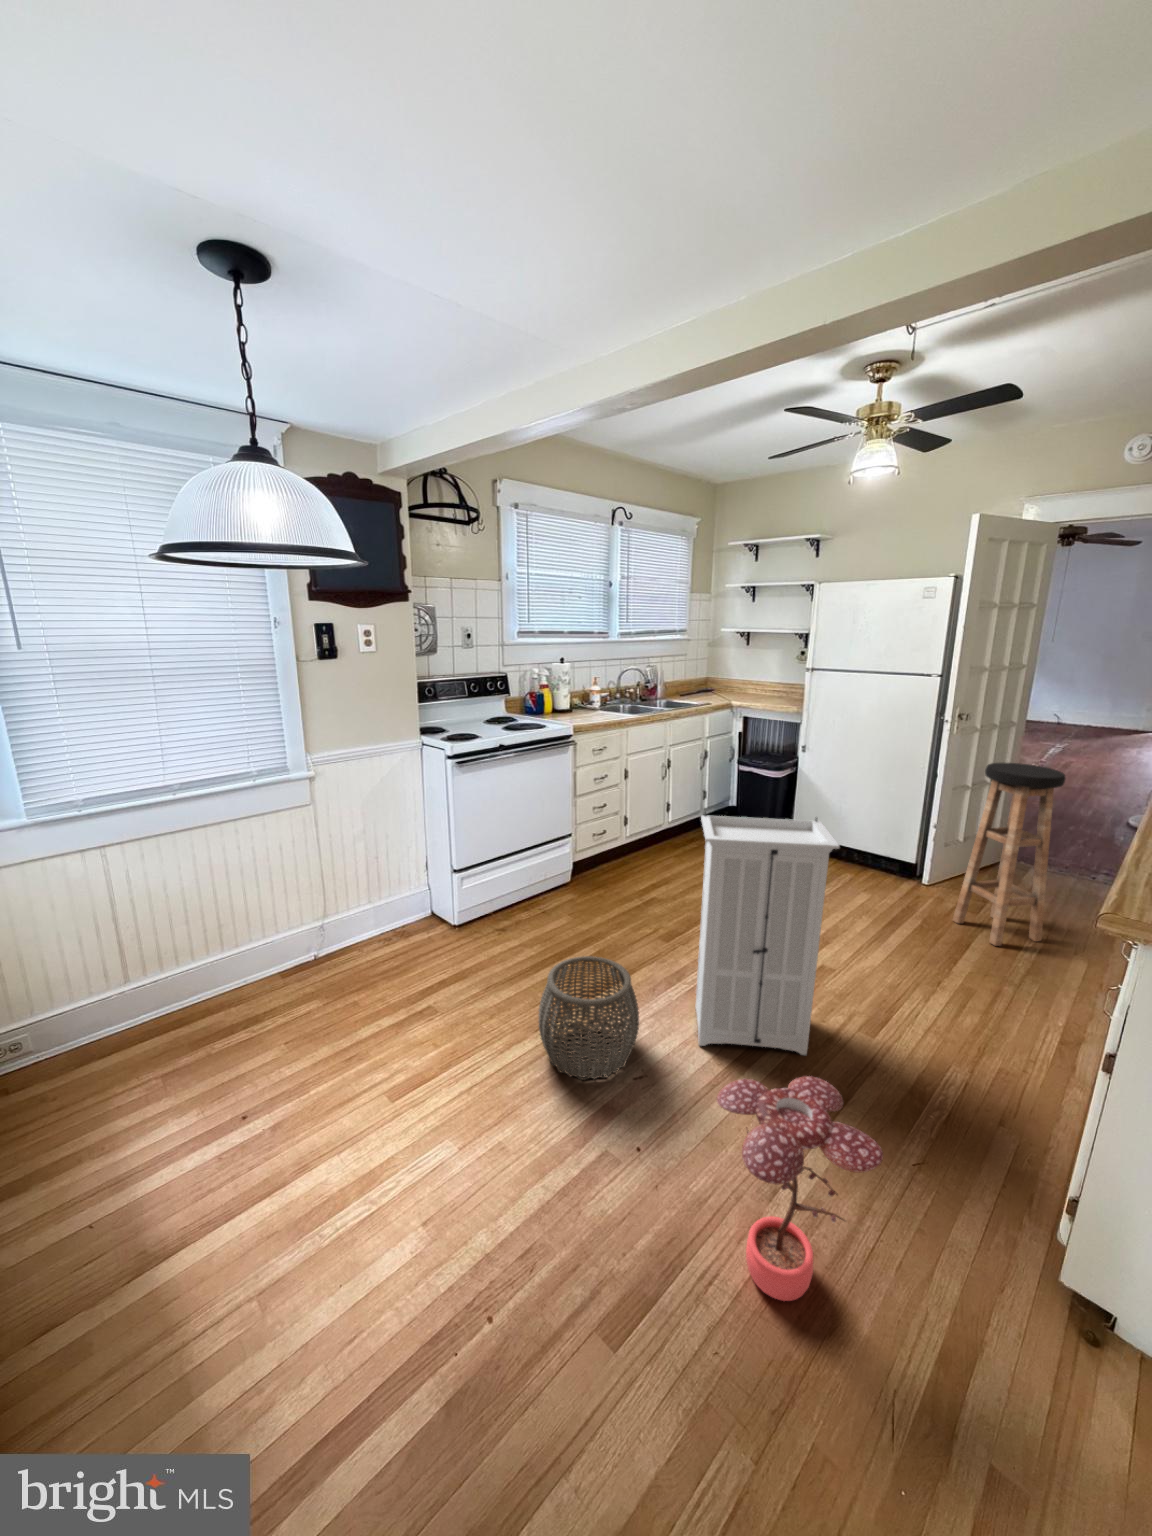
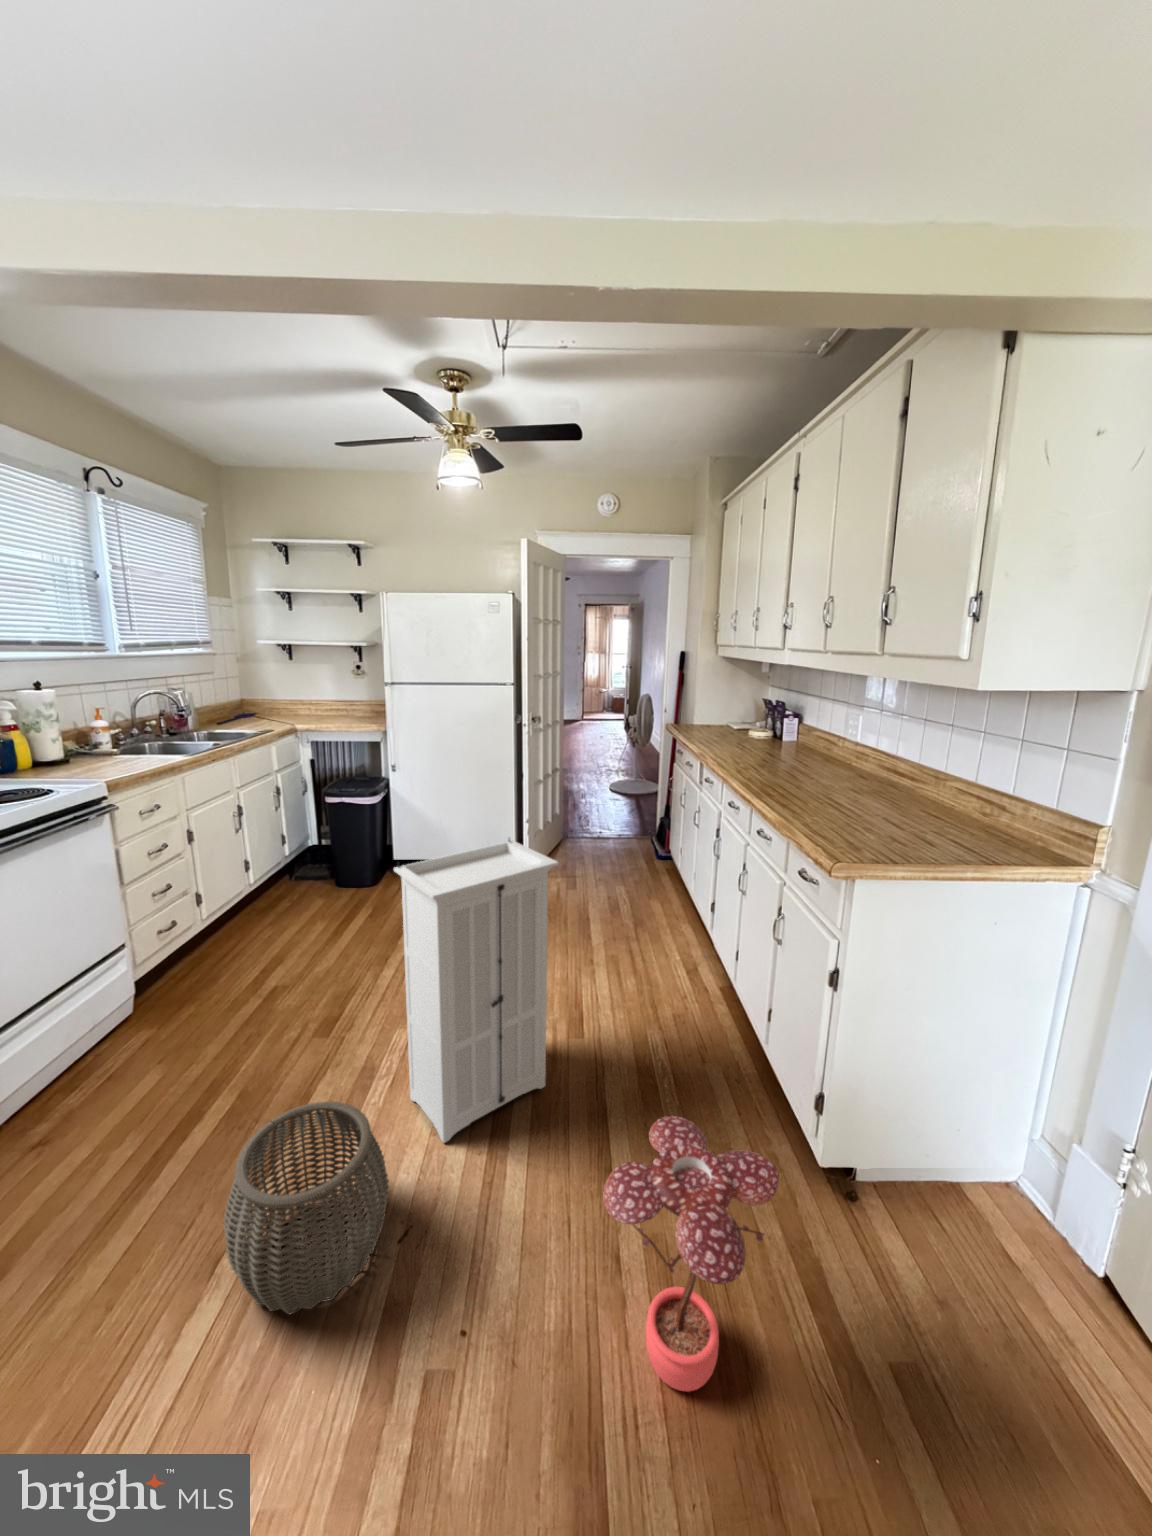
bar stool: present [953,763,1066,946] -> none [561,754,623,908]

